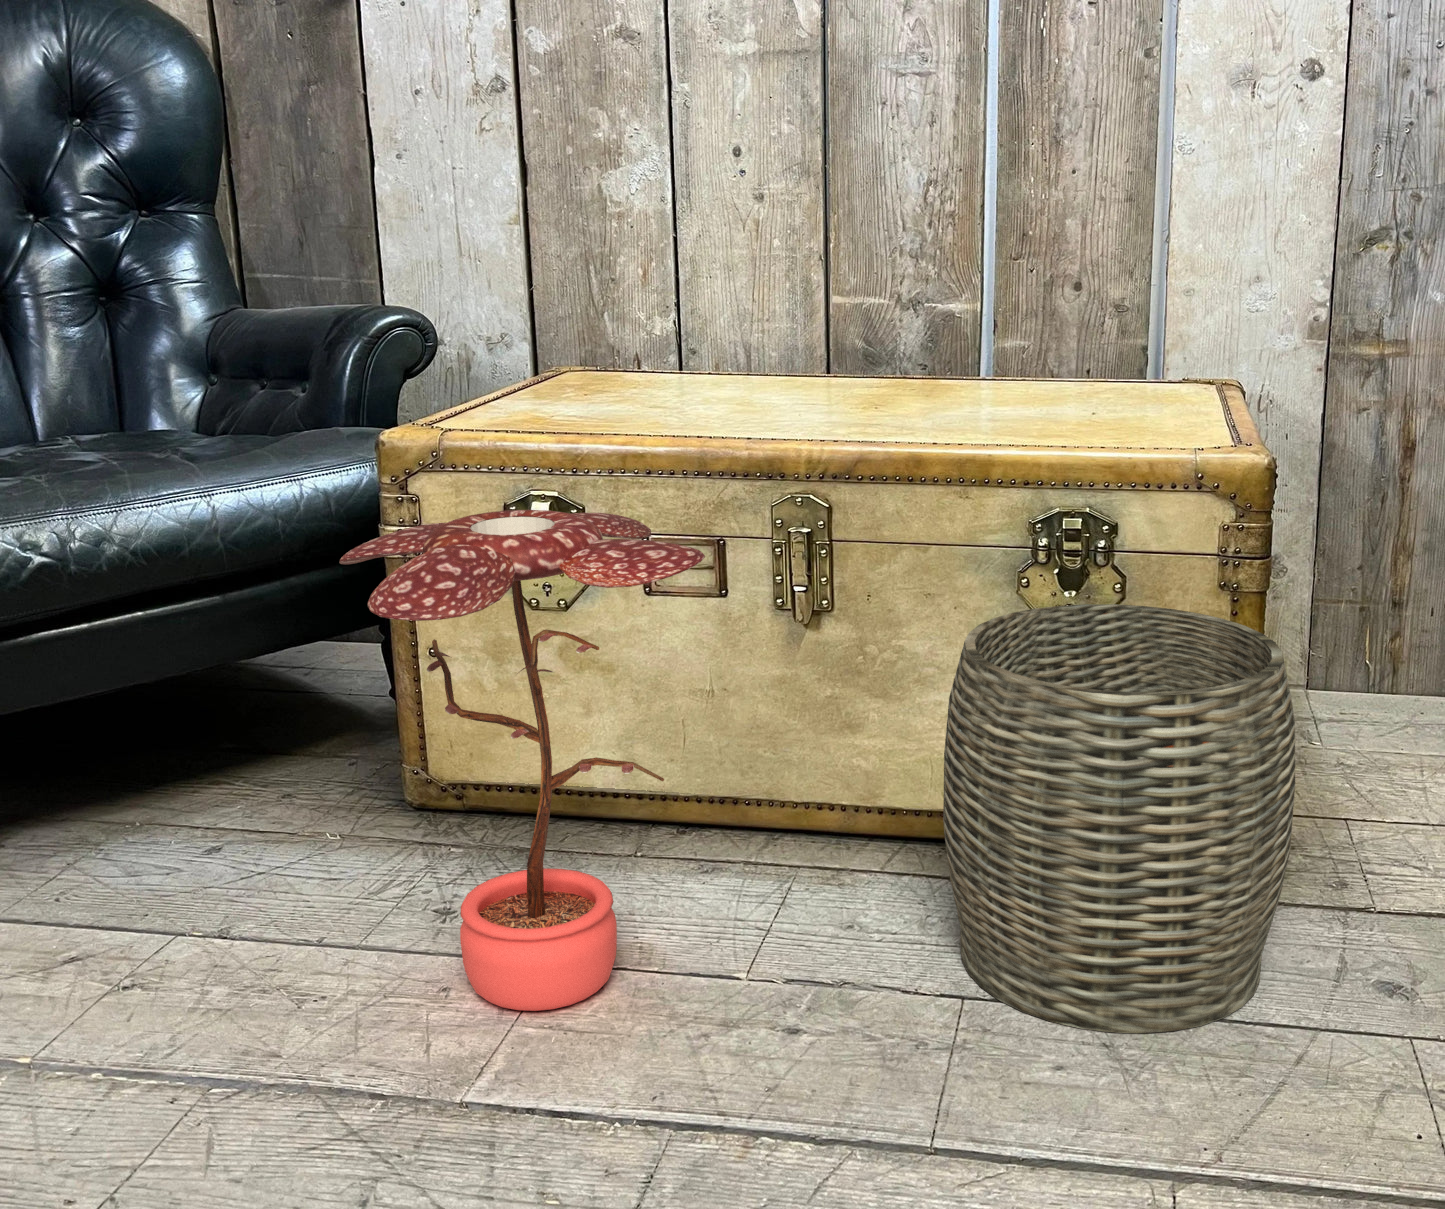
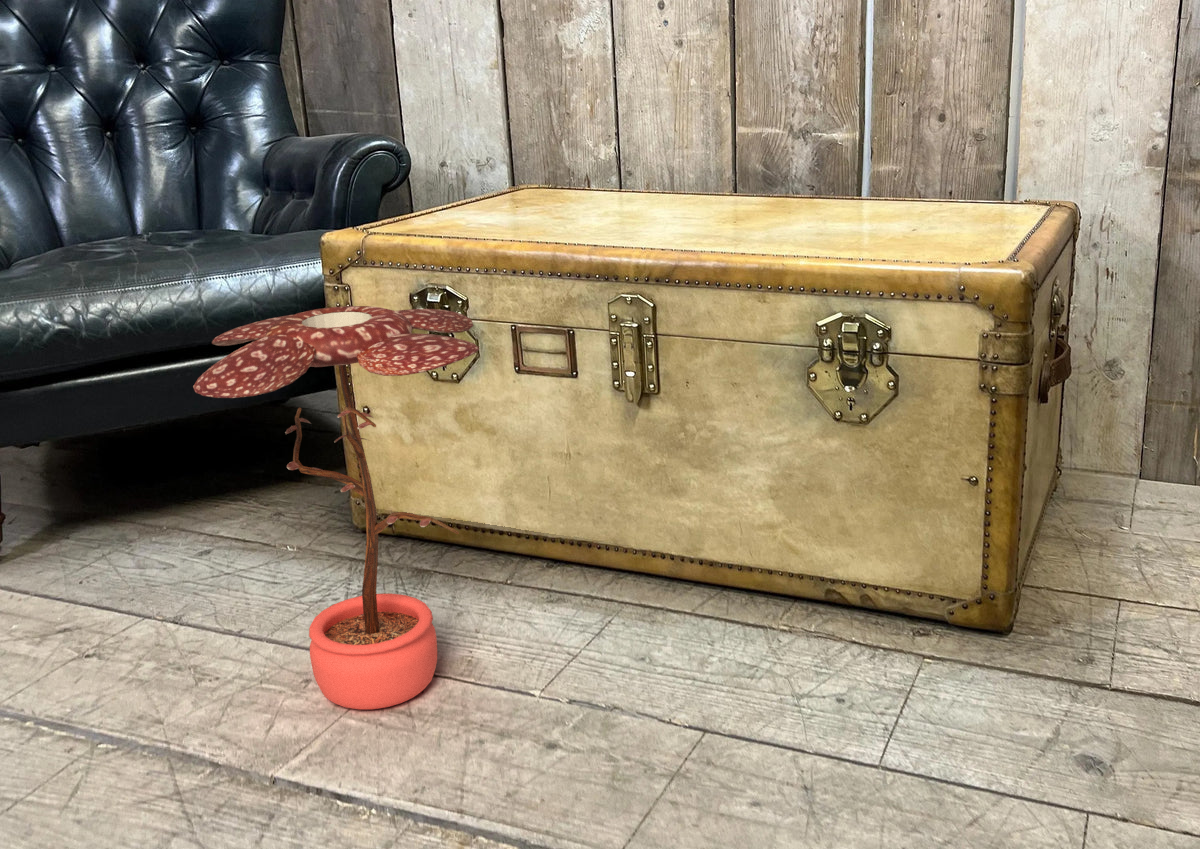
woven basket: present [943,604,1295,1033] -> none [700,401,1004,783]

